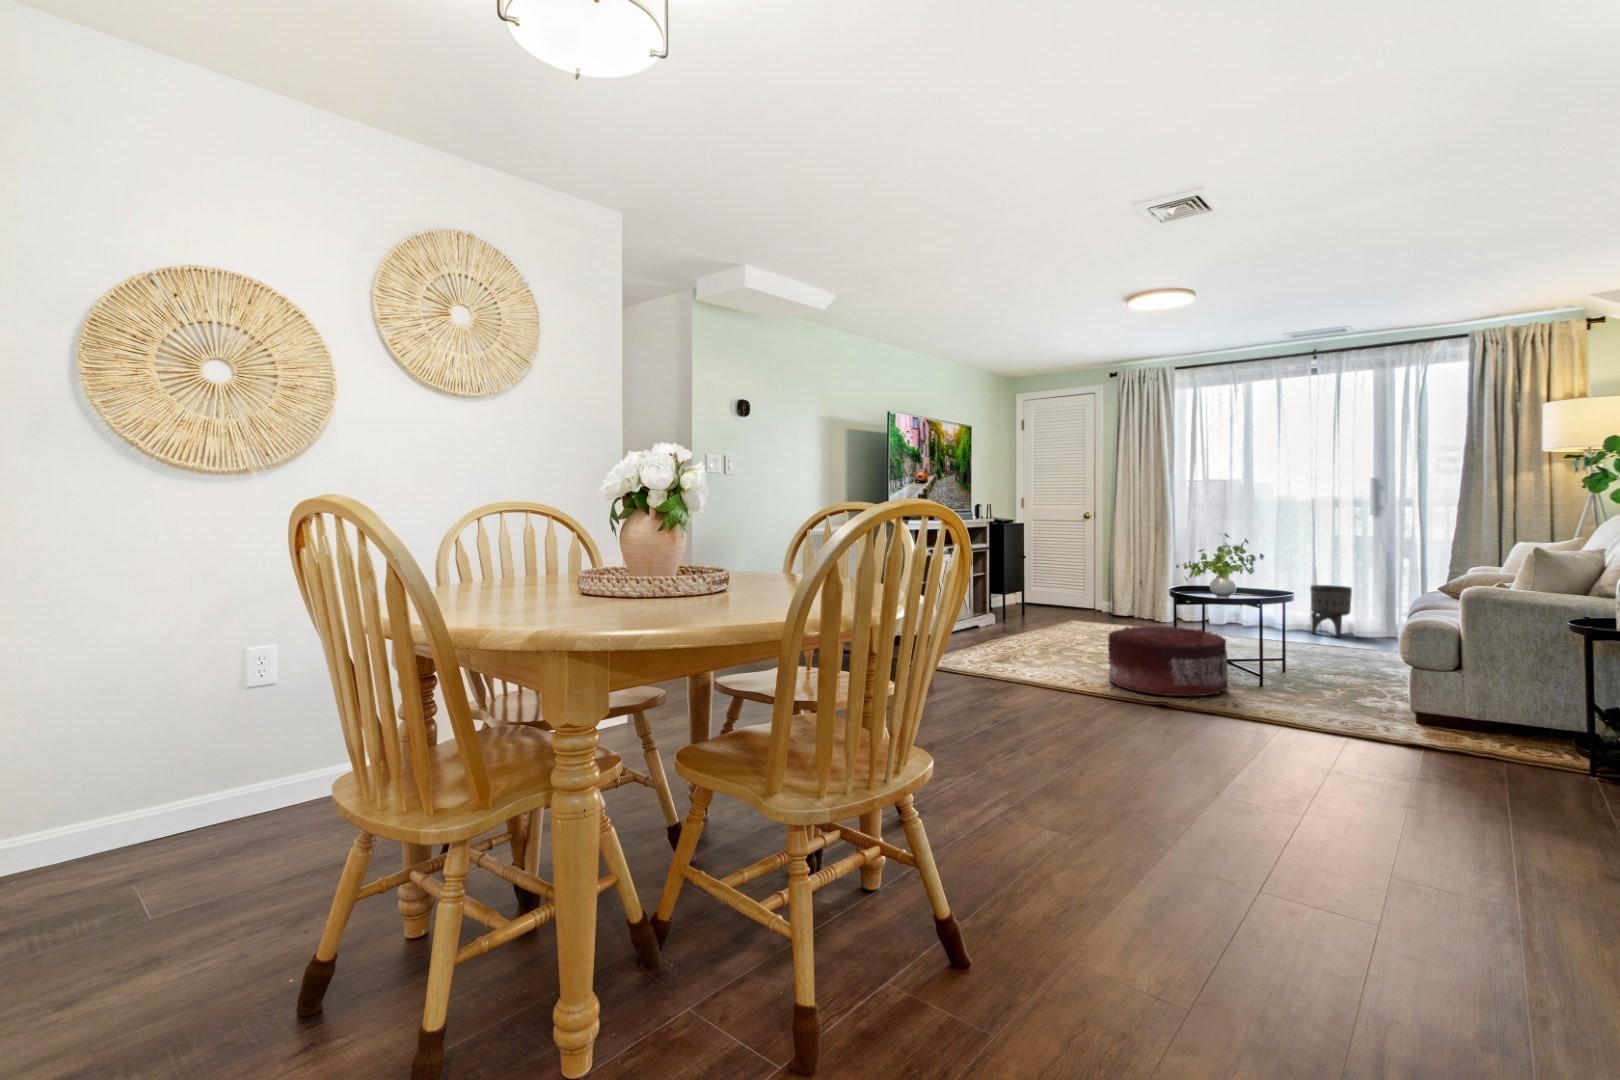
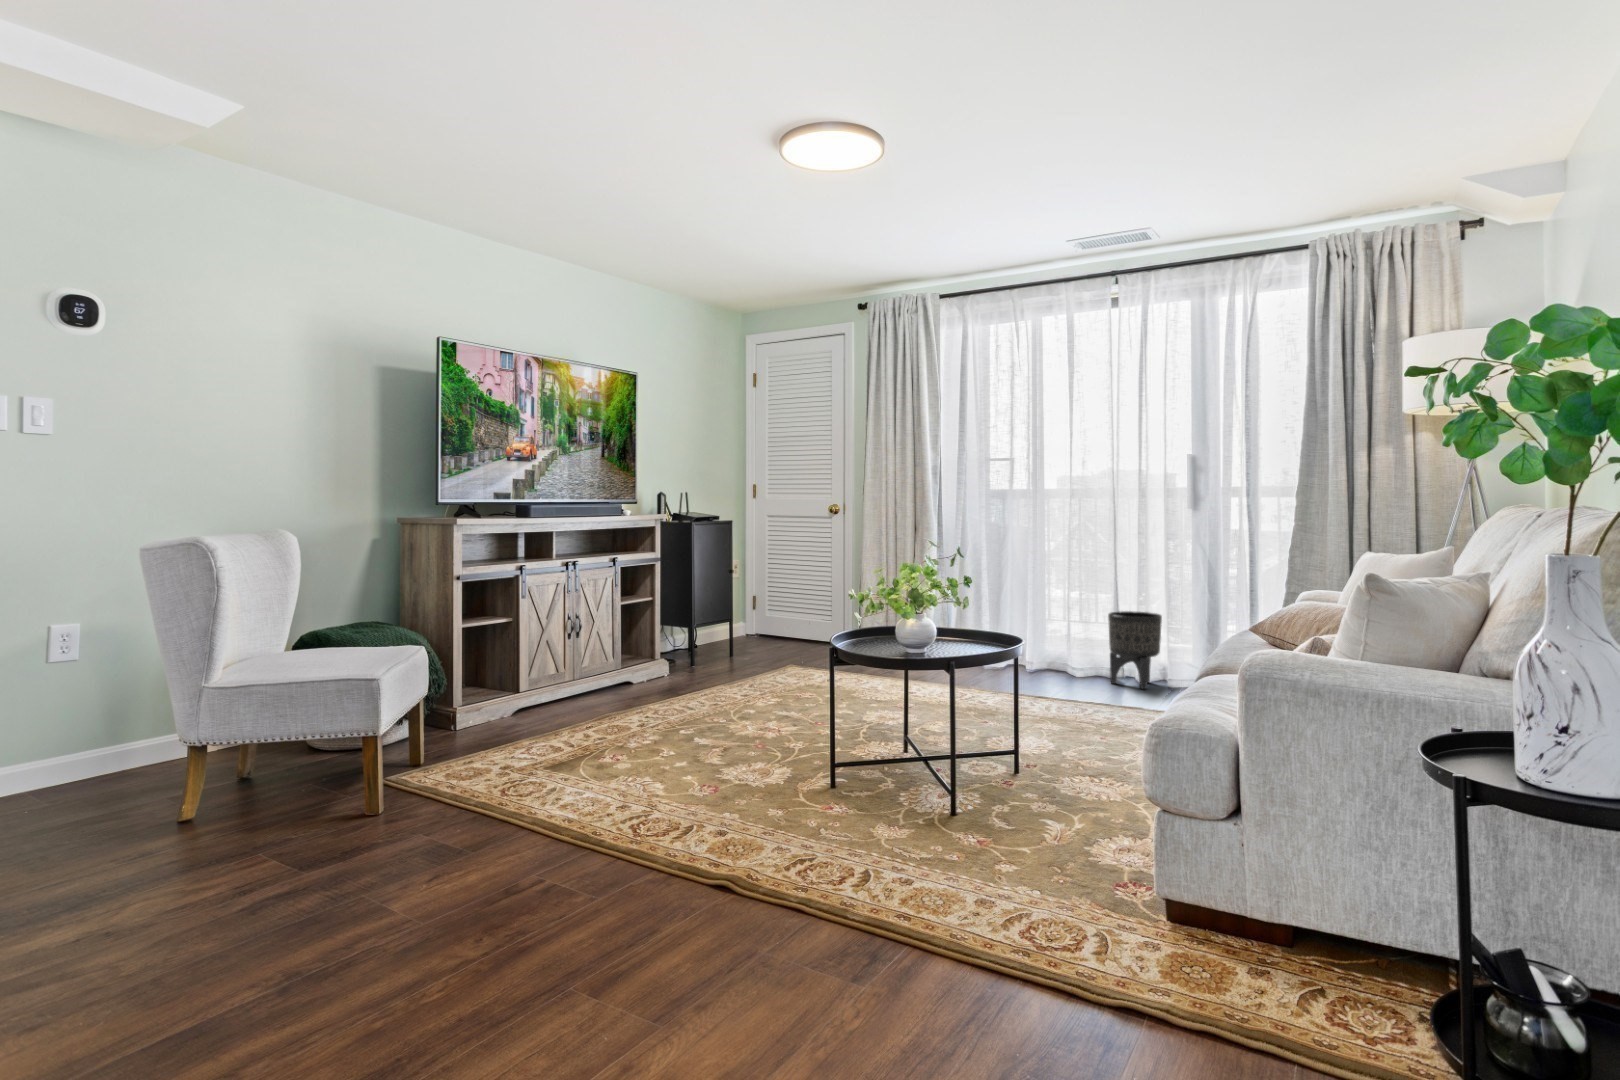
pouf: present [1108,626,1228,696] -> none [692,707,894,859]

